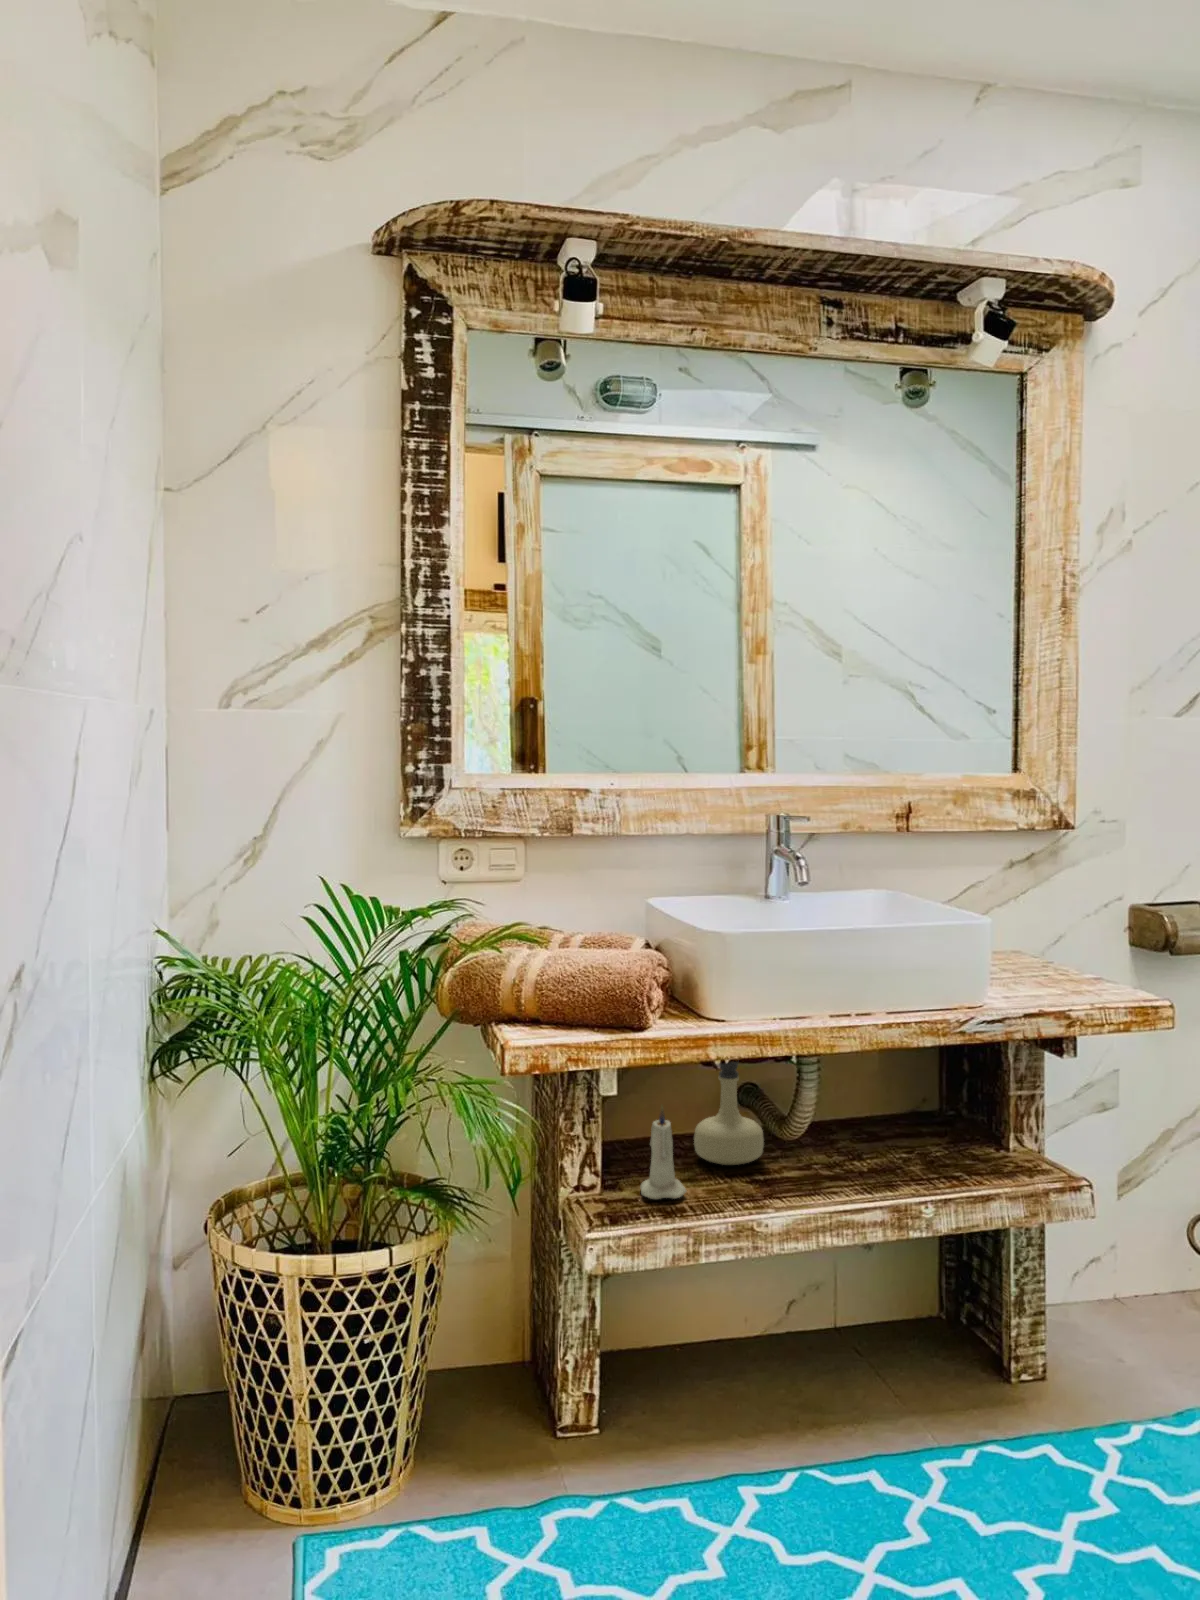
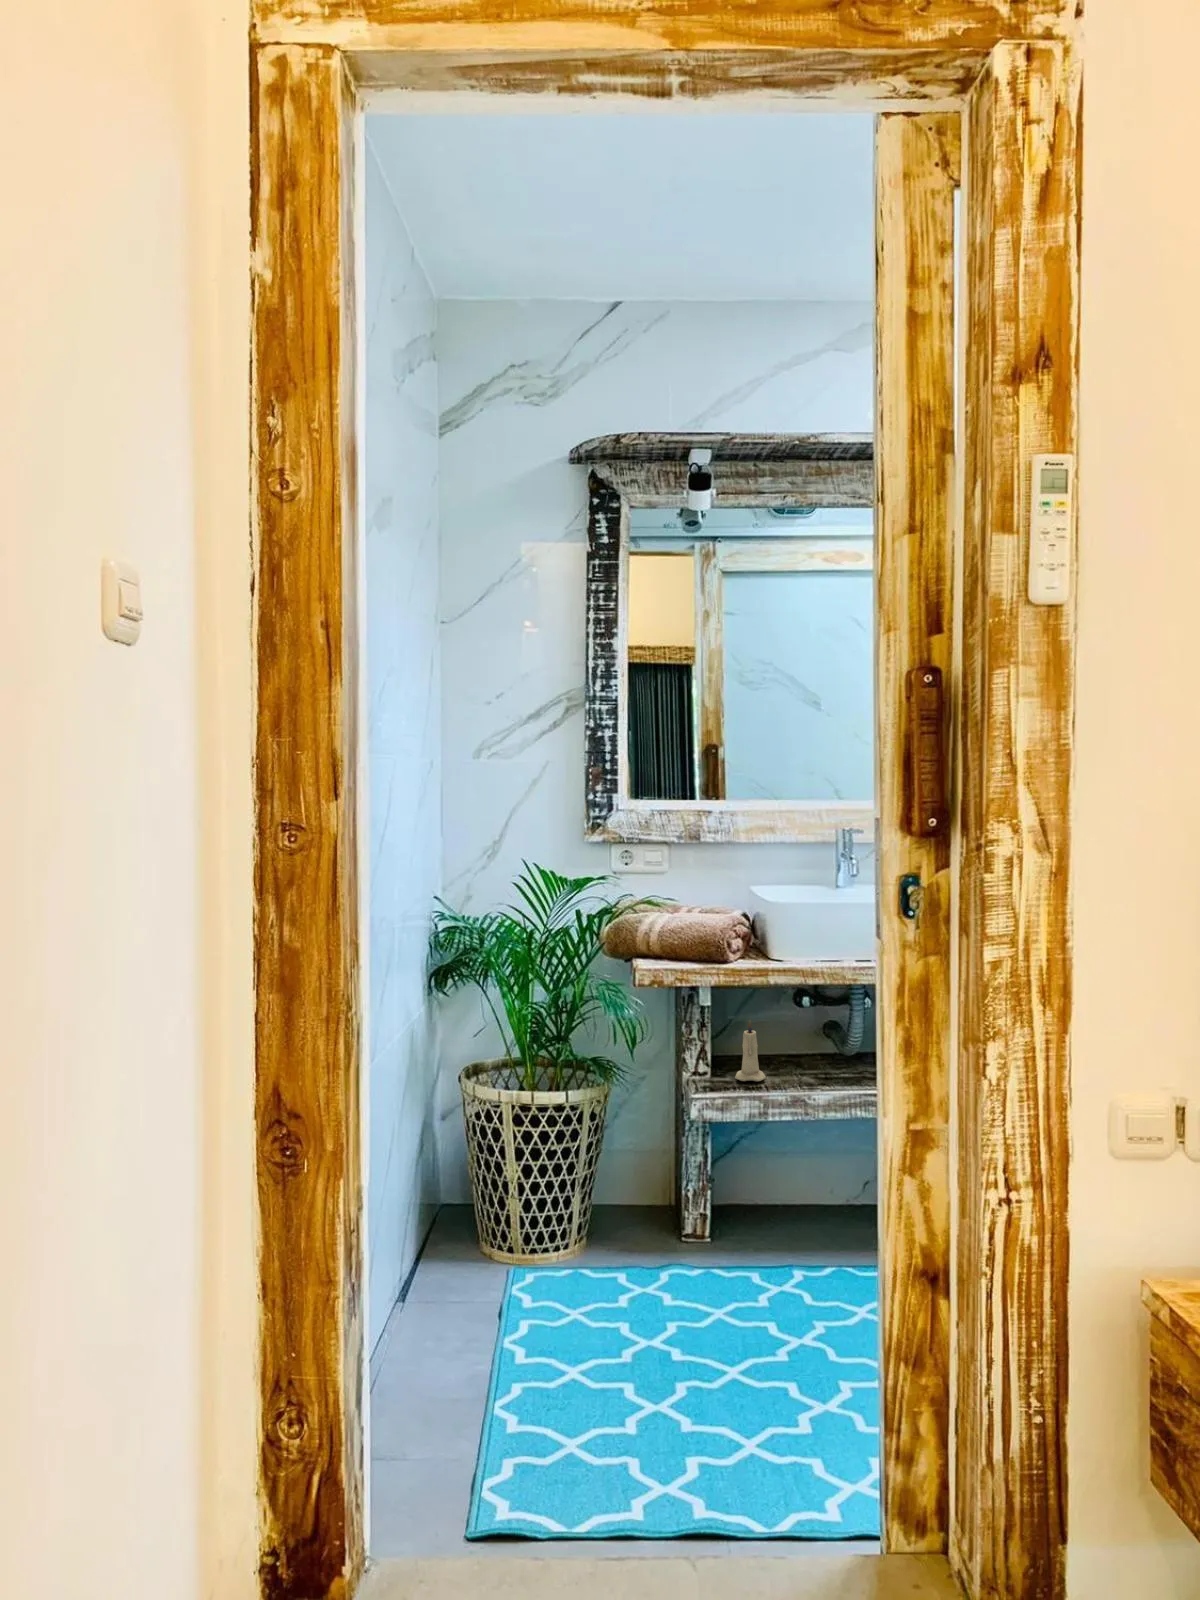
perfume bottle: present [694,1062,764,1165] -> none [781,989,830,1069]

